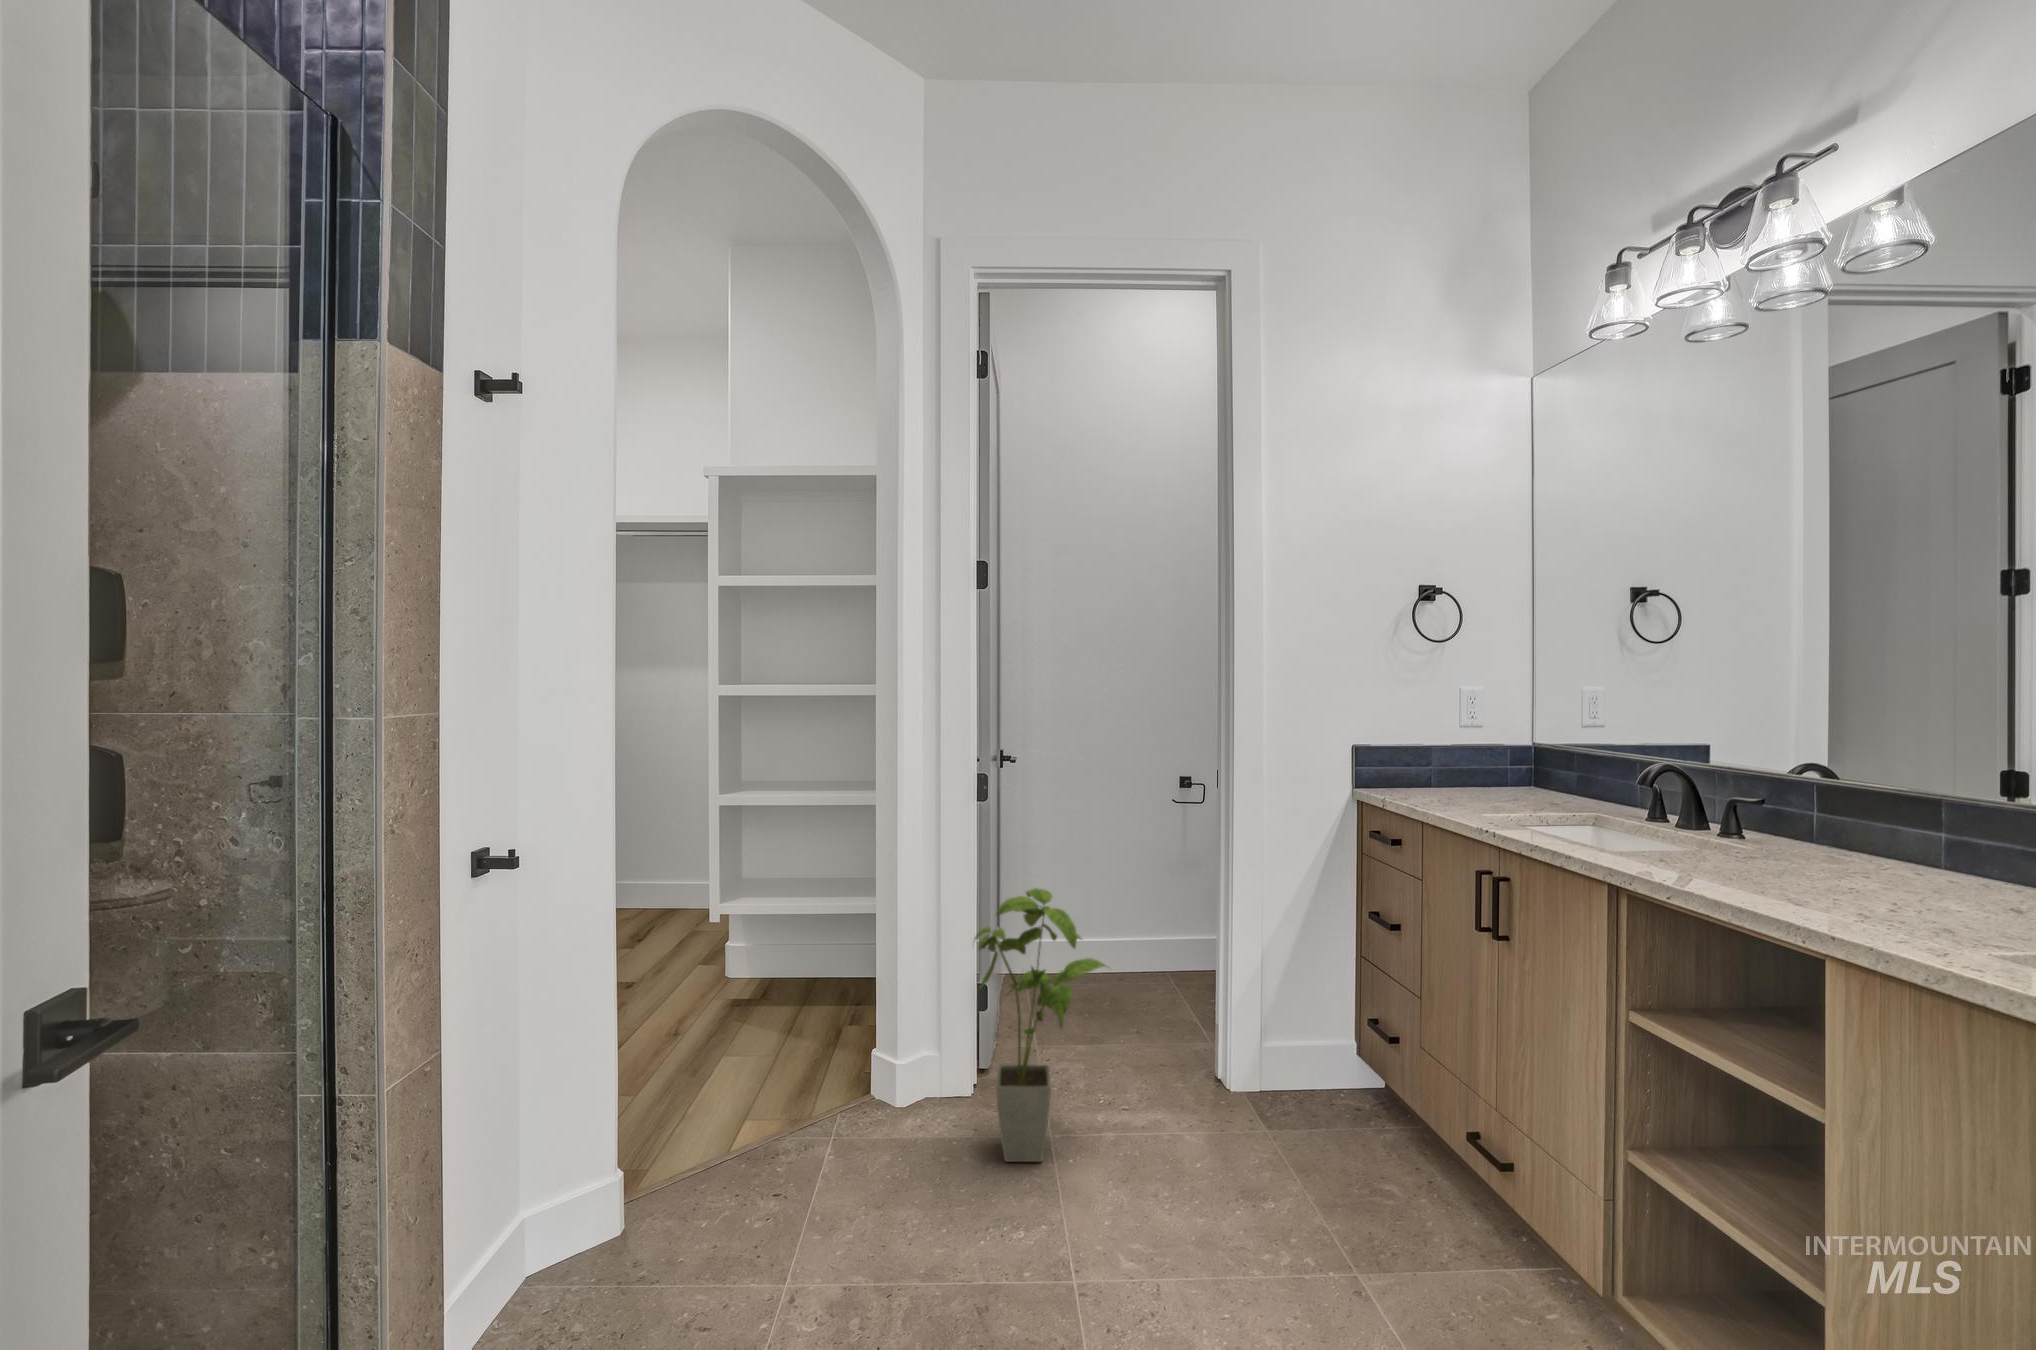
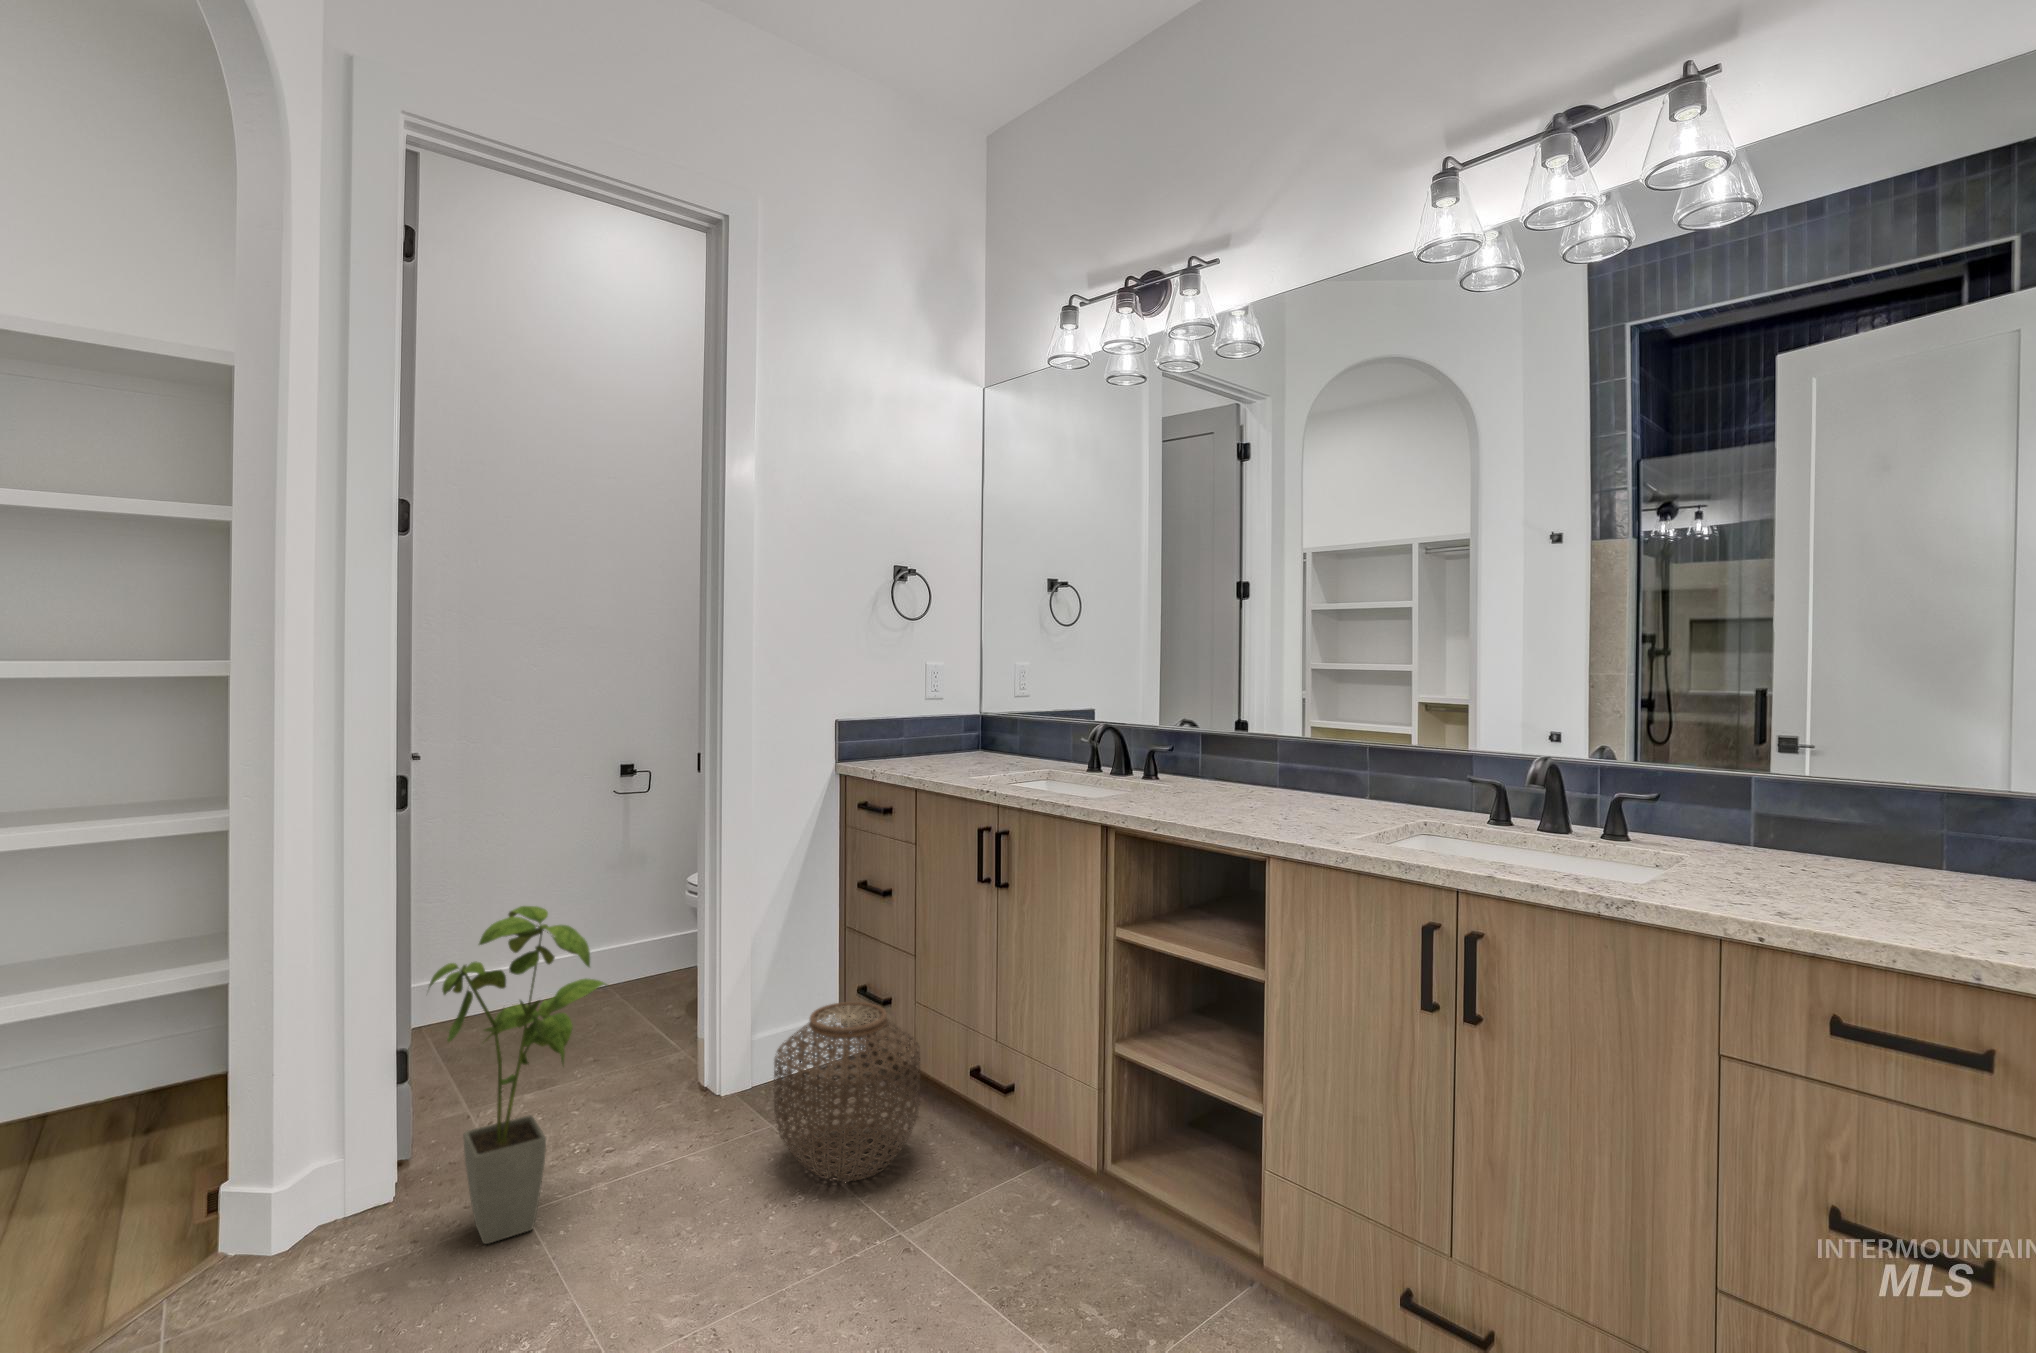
woven basket: none [1249,1029,1404,1218] -> present [774,1002,920,1181]

